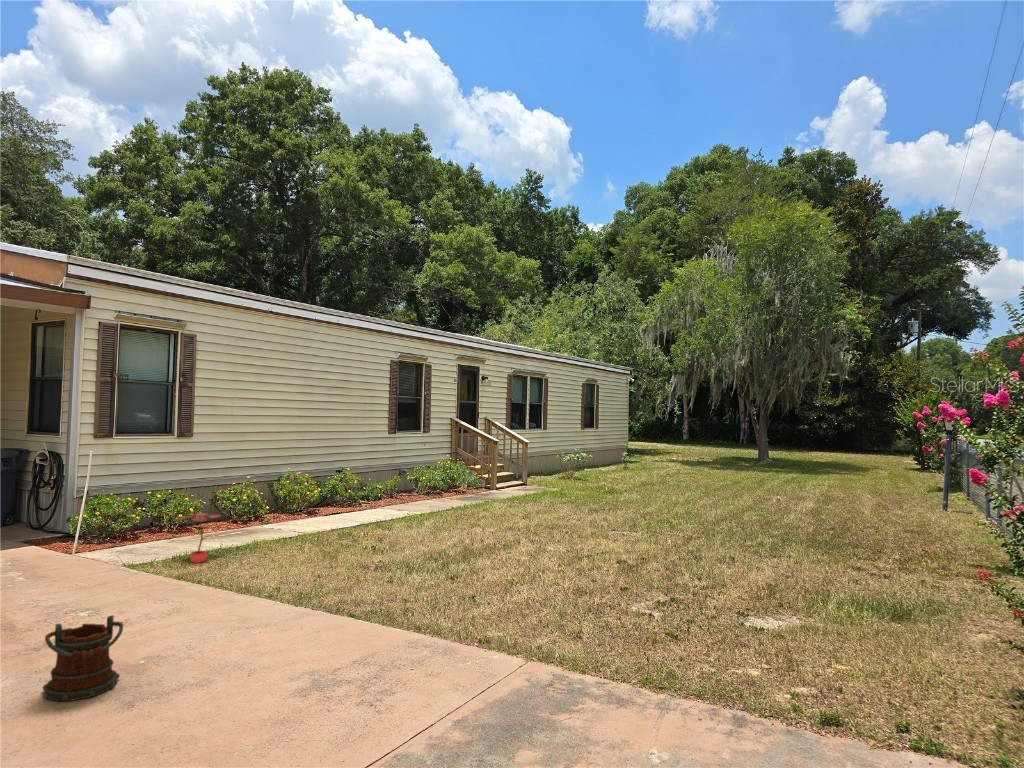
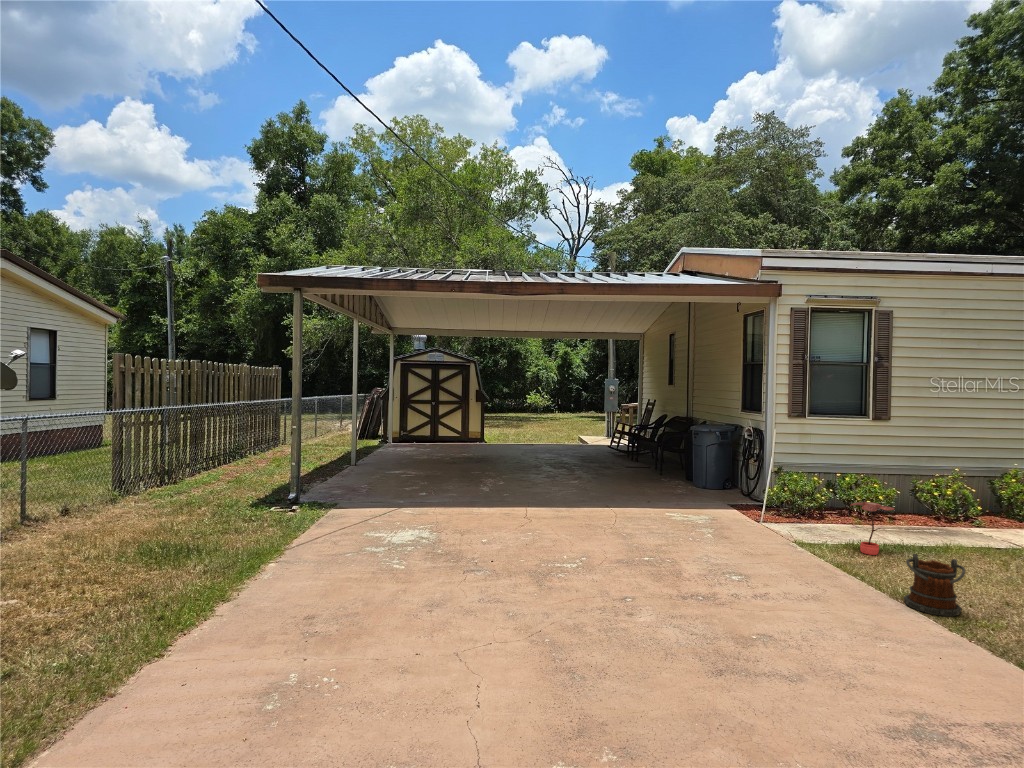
bucket: present [43,615,123,701] -> present [904,554,965,616]

